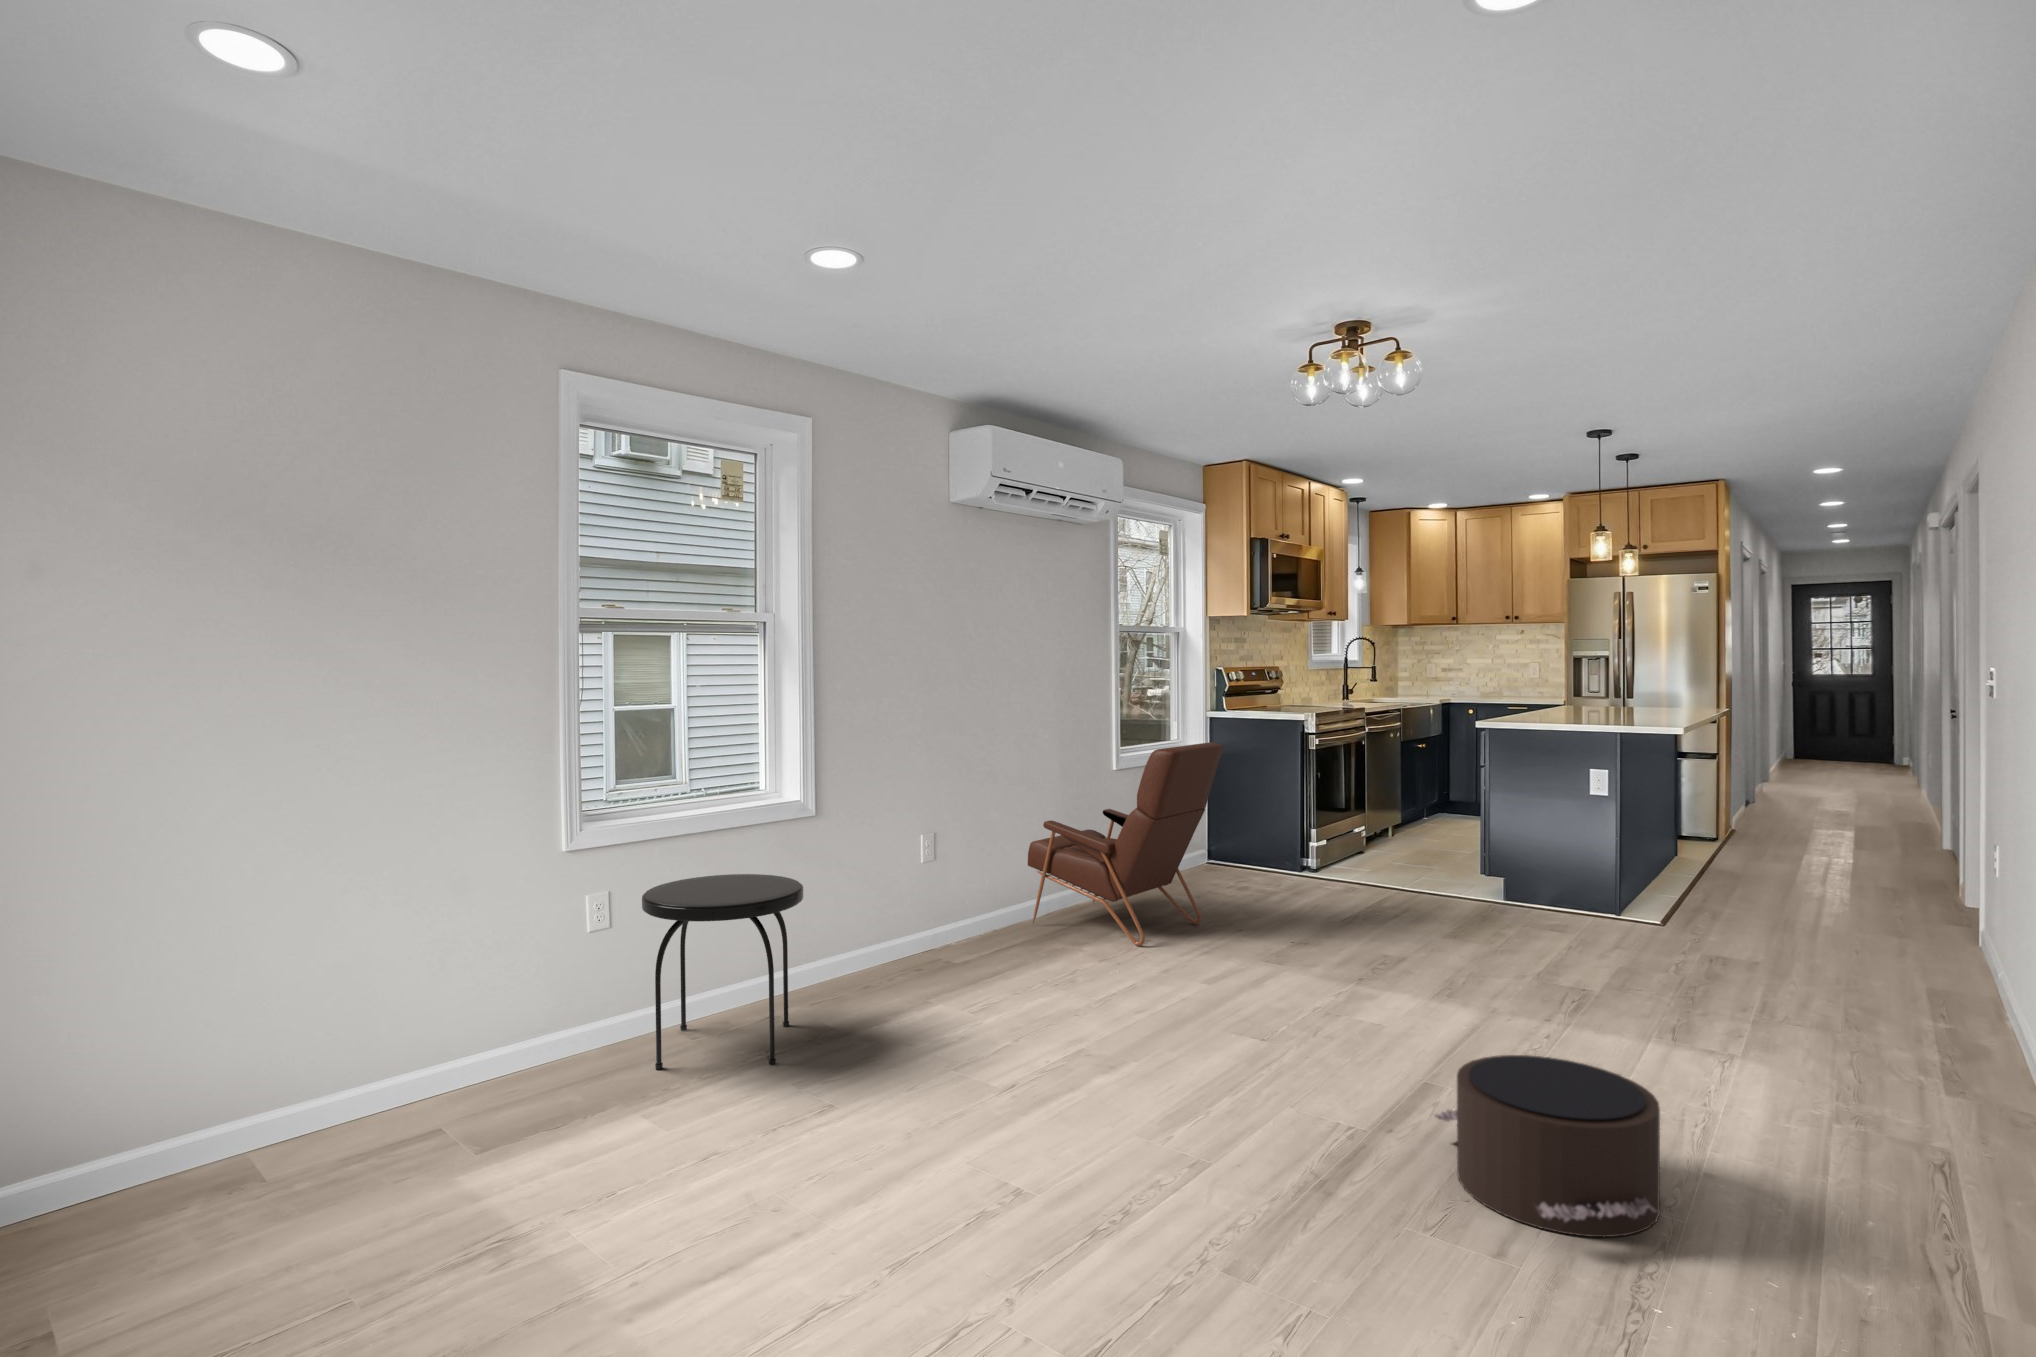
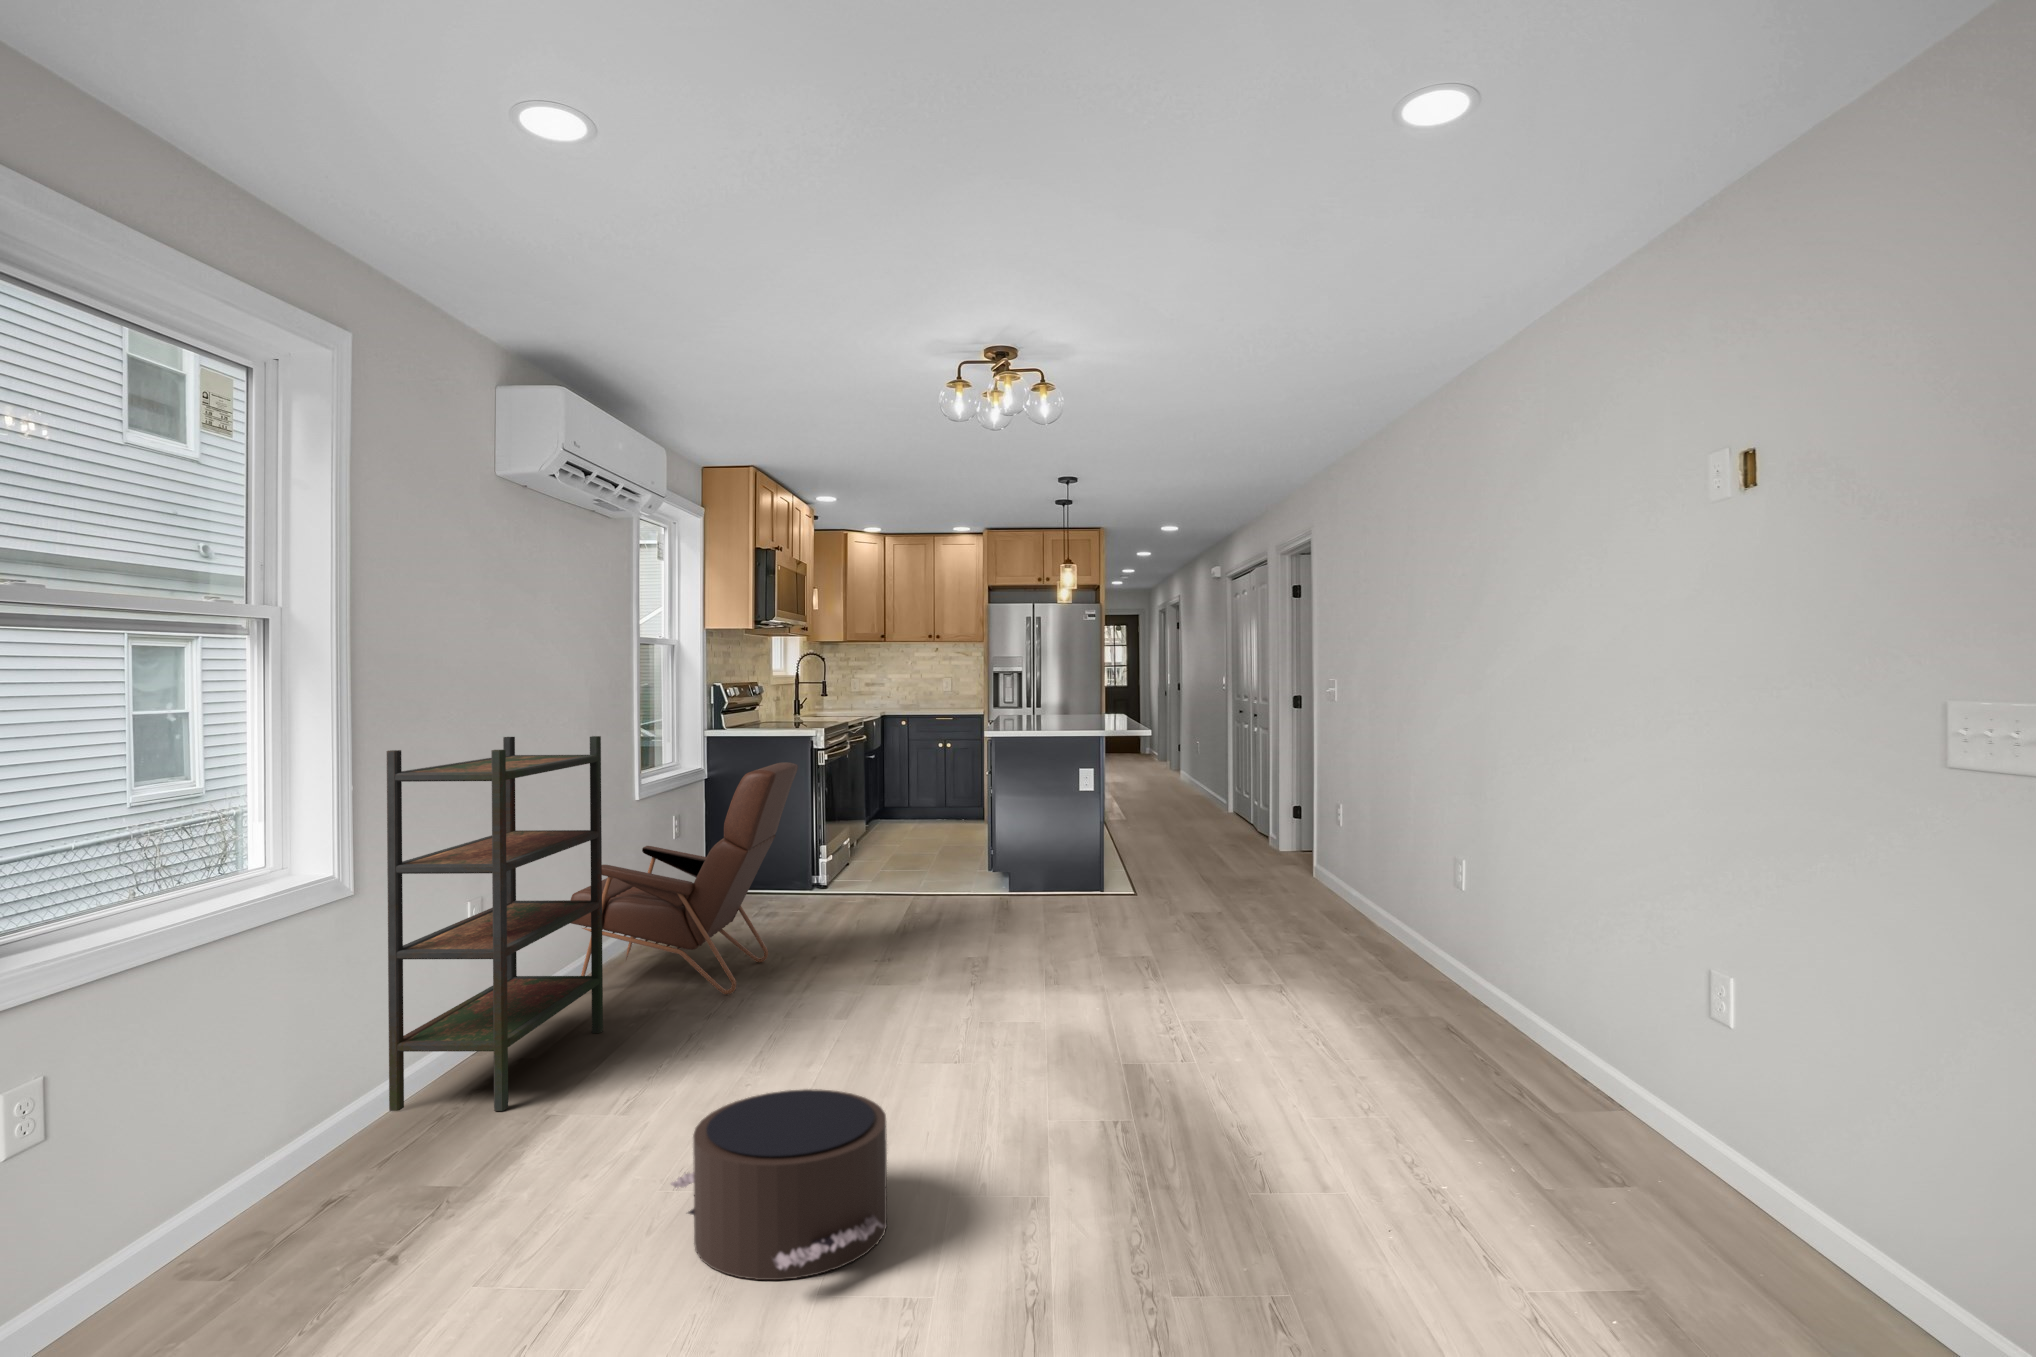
bookshelf: none [836,711,1020,999] -> present [387,736,603,1111]
side table: present [642,874,803,1069] -> none [166,972,435,1291]
pouf: present [1435,1055,1660,1237] -> present [671,1089,887,1280]

